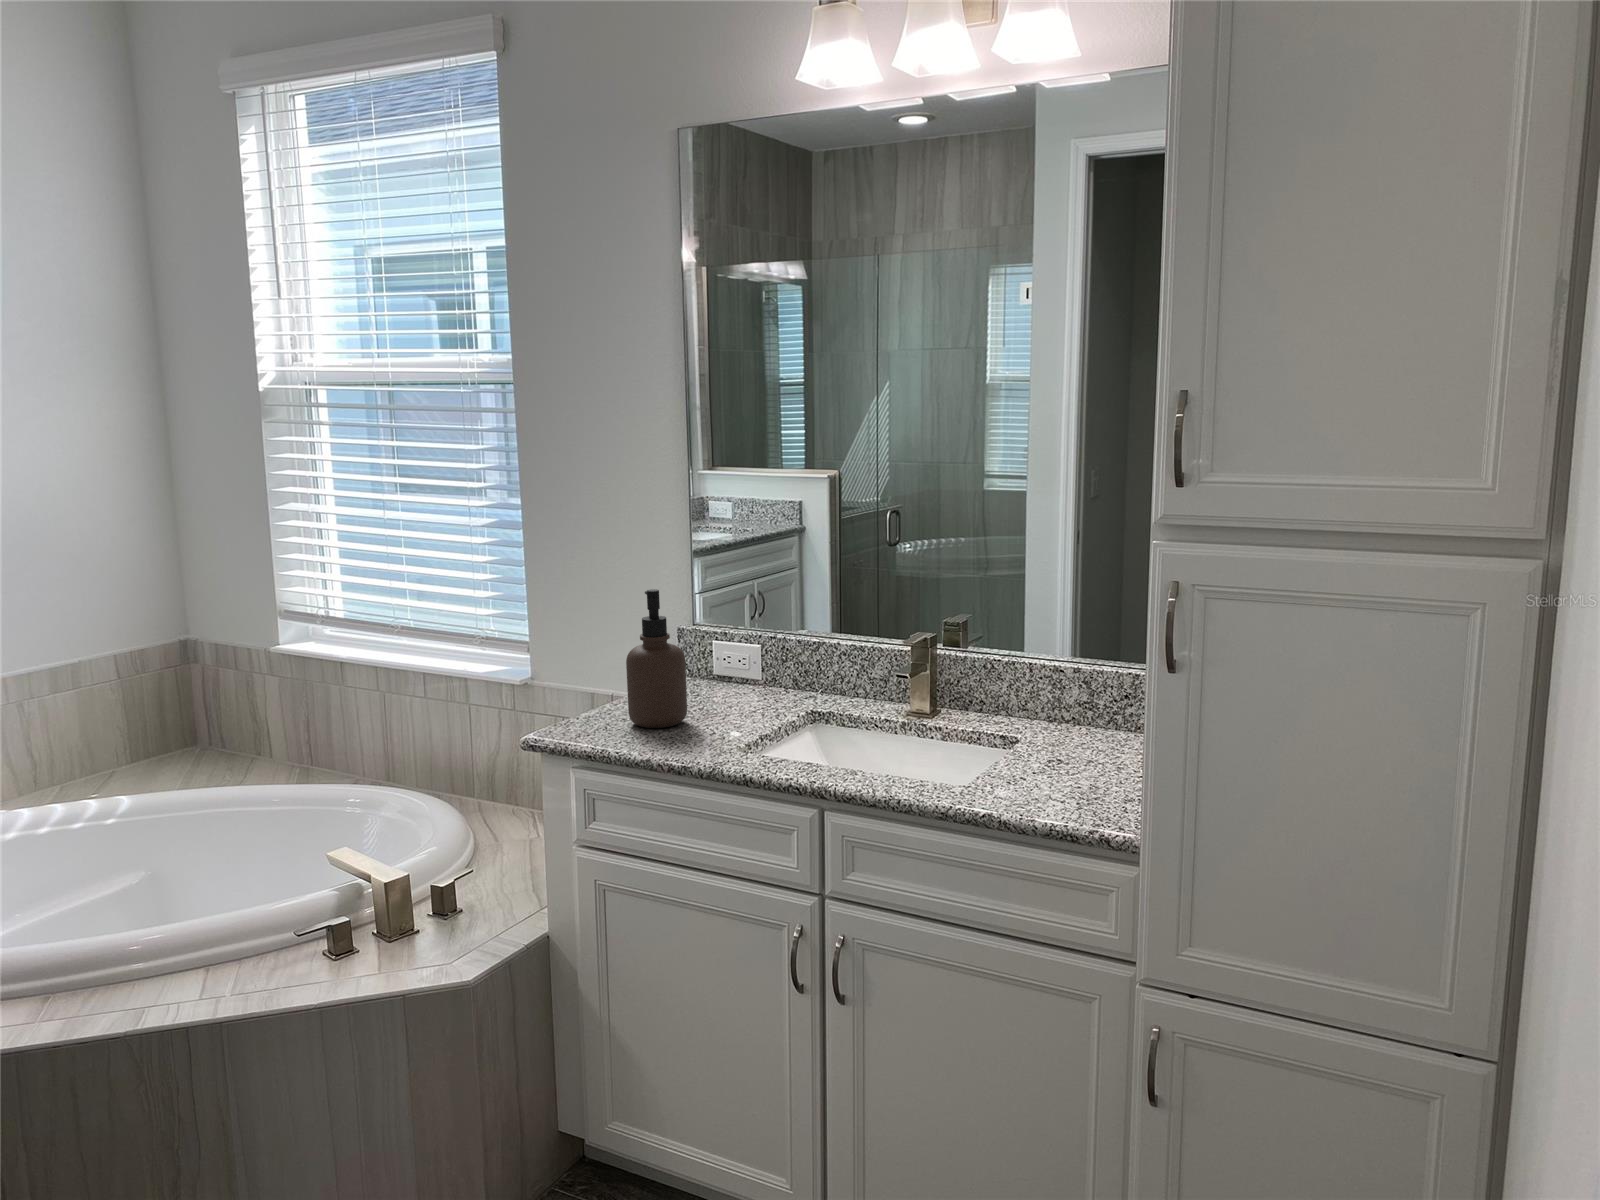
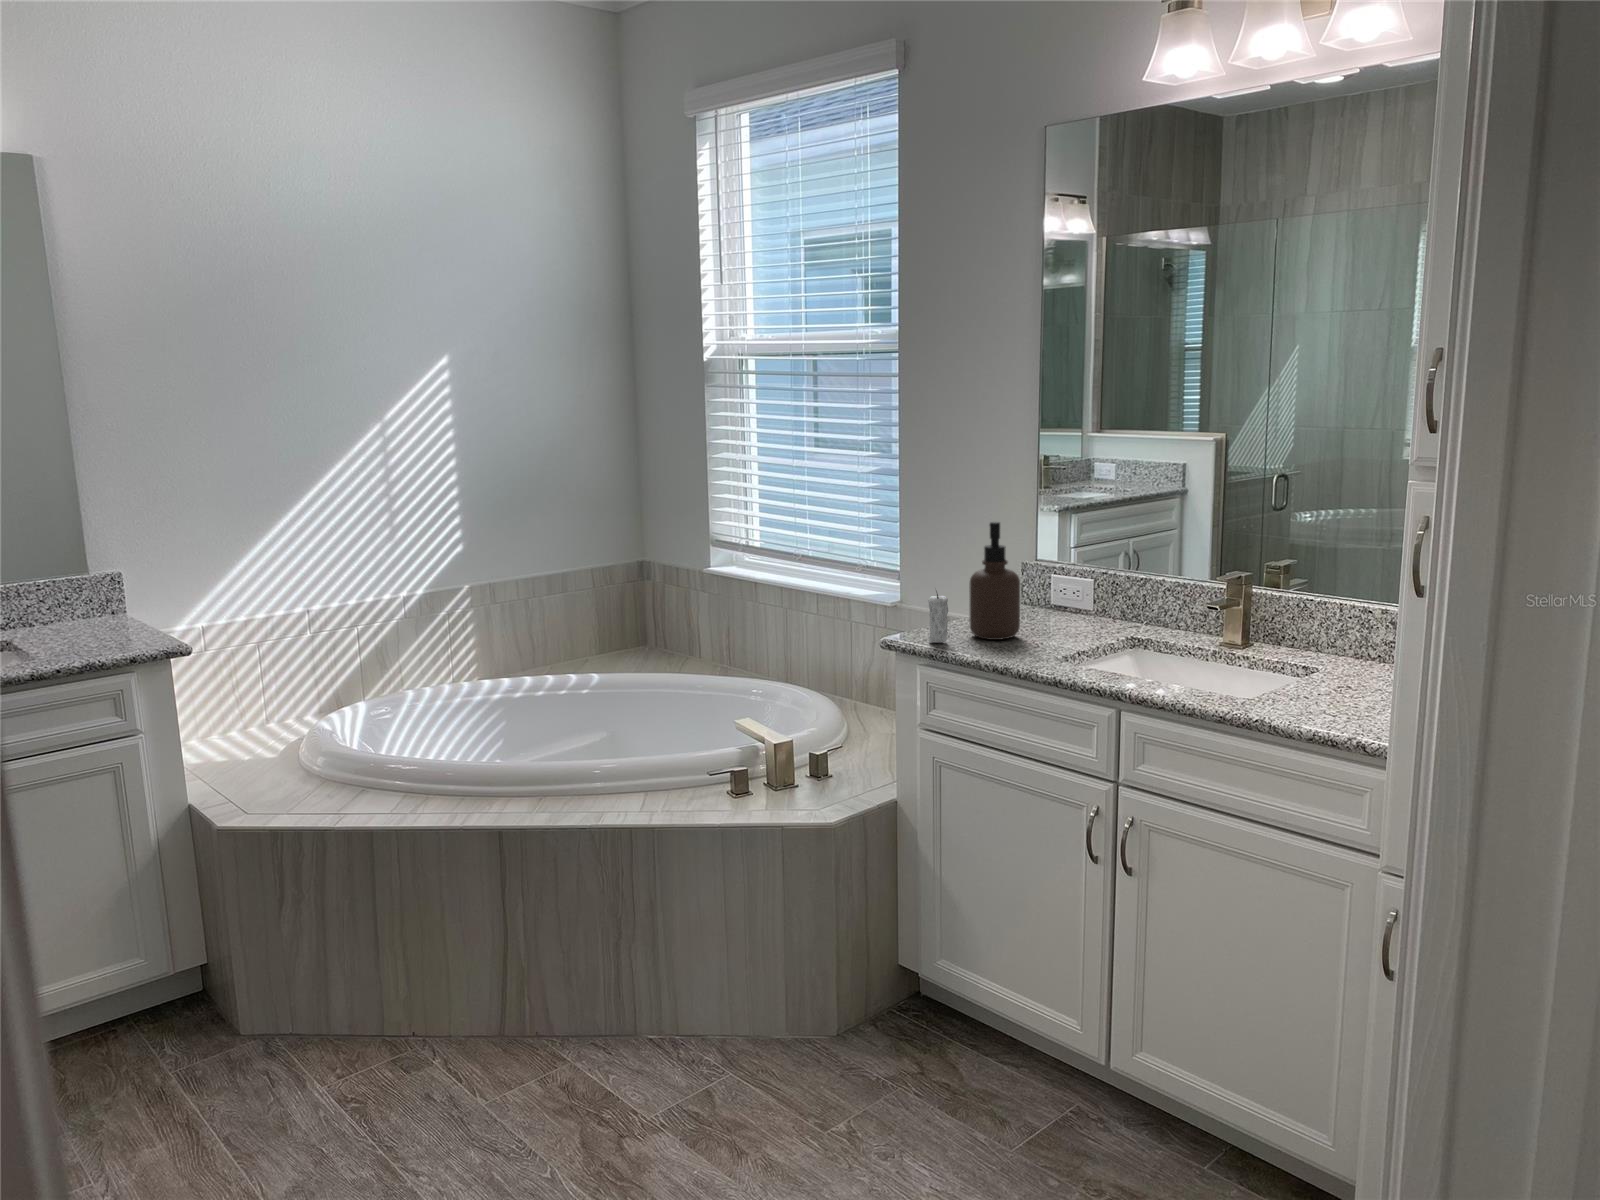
candle: none [580,671,606,738] -> present [928,591,948,642]

